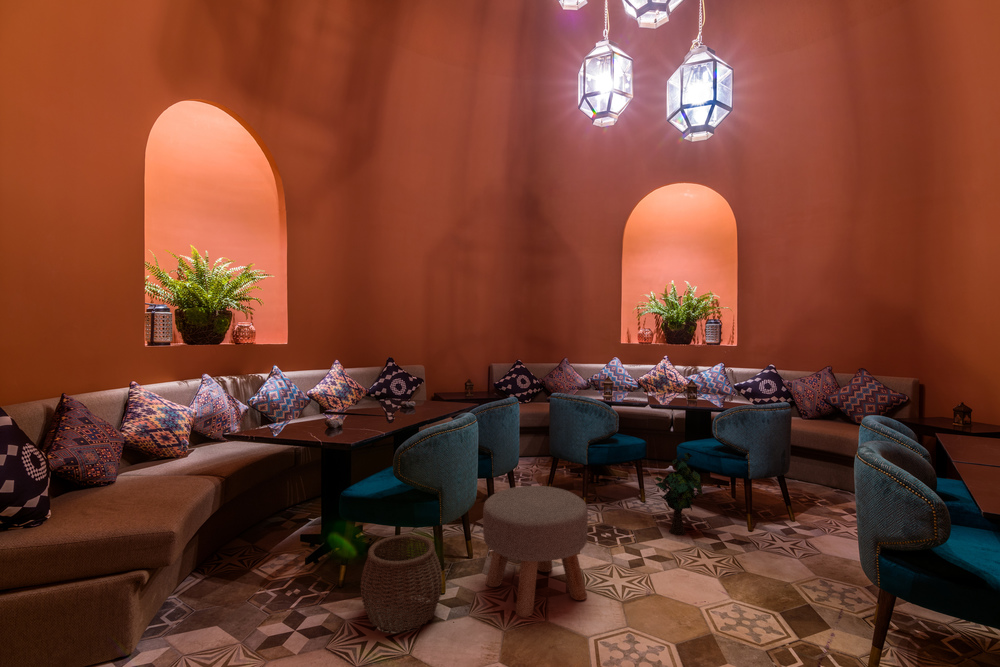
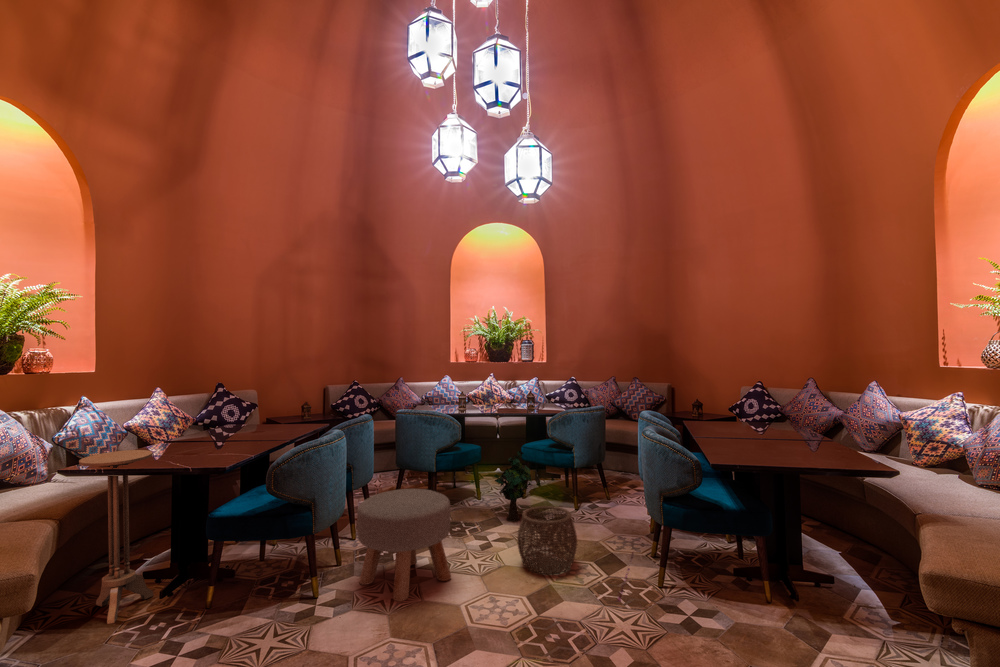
side table: none [235,419,301,582] -> present [79,450,154,624]
woven basket: present [361,535,442,632] -> present [517,506,577,574]

